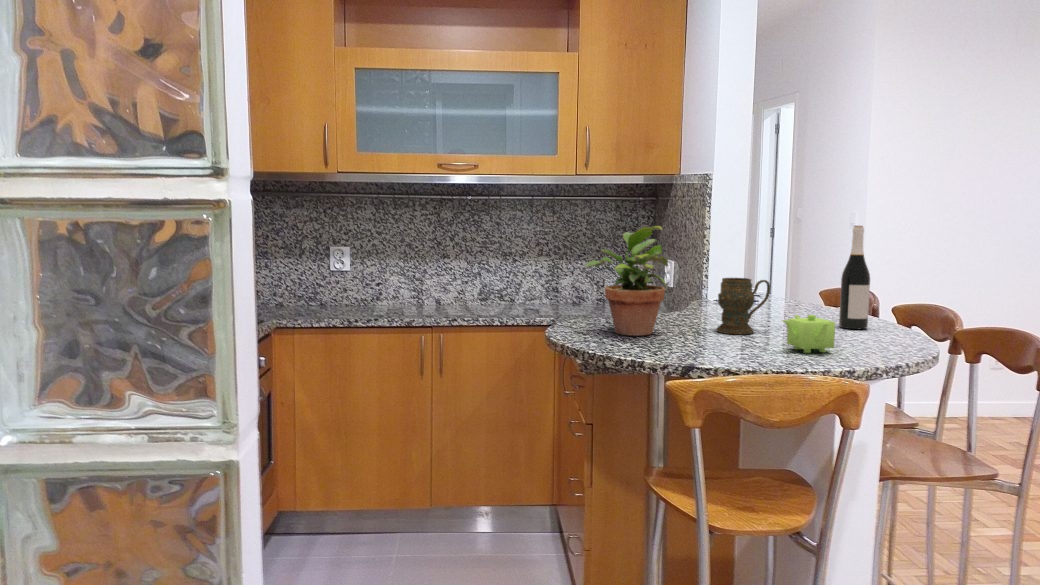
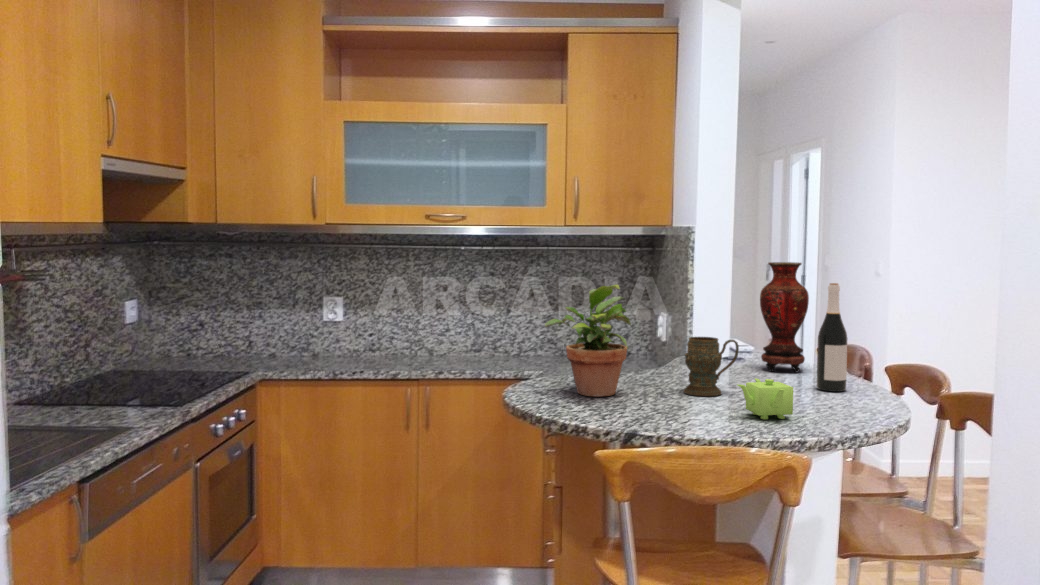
vase: none [777,208,824,314] -> present [760,262,809,372]

